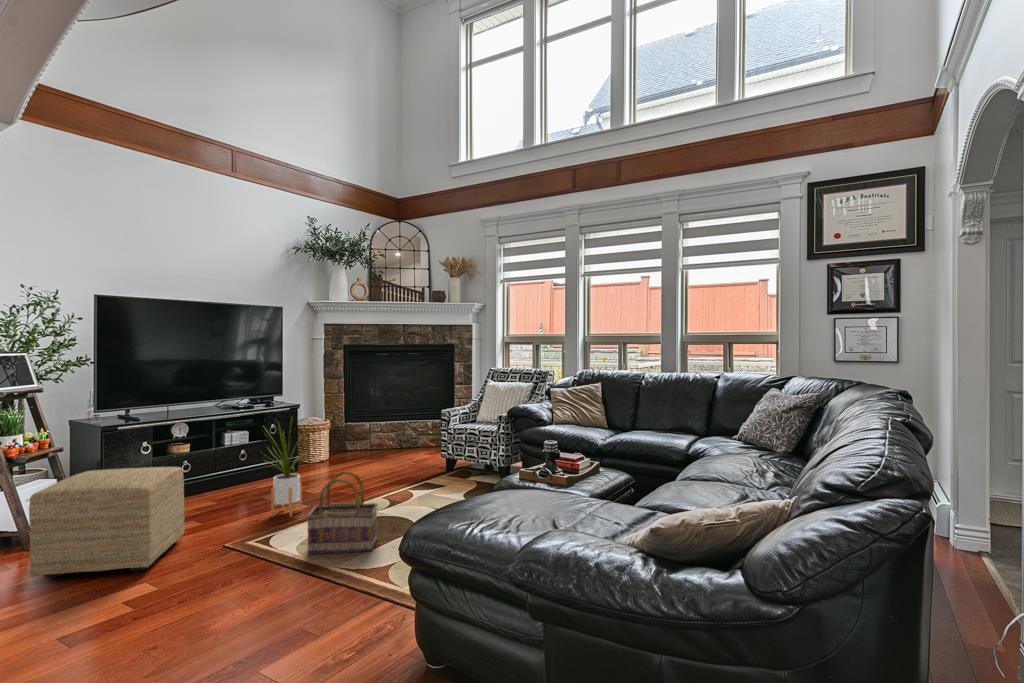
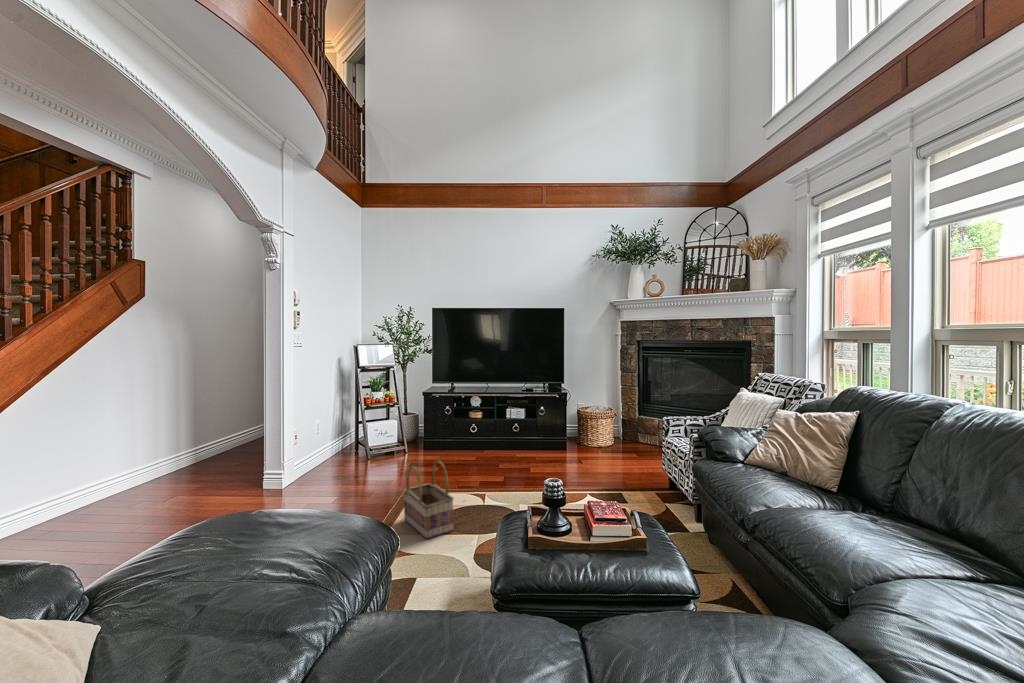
house plant: present [270,423,307,517] -> none [451,402,495,486]
ottoman: present [29,467,184,579] -> none [321,421,404,491]

